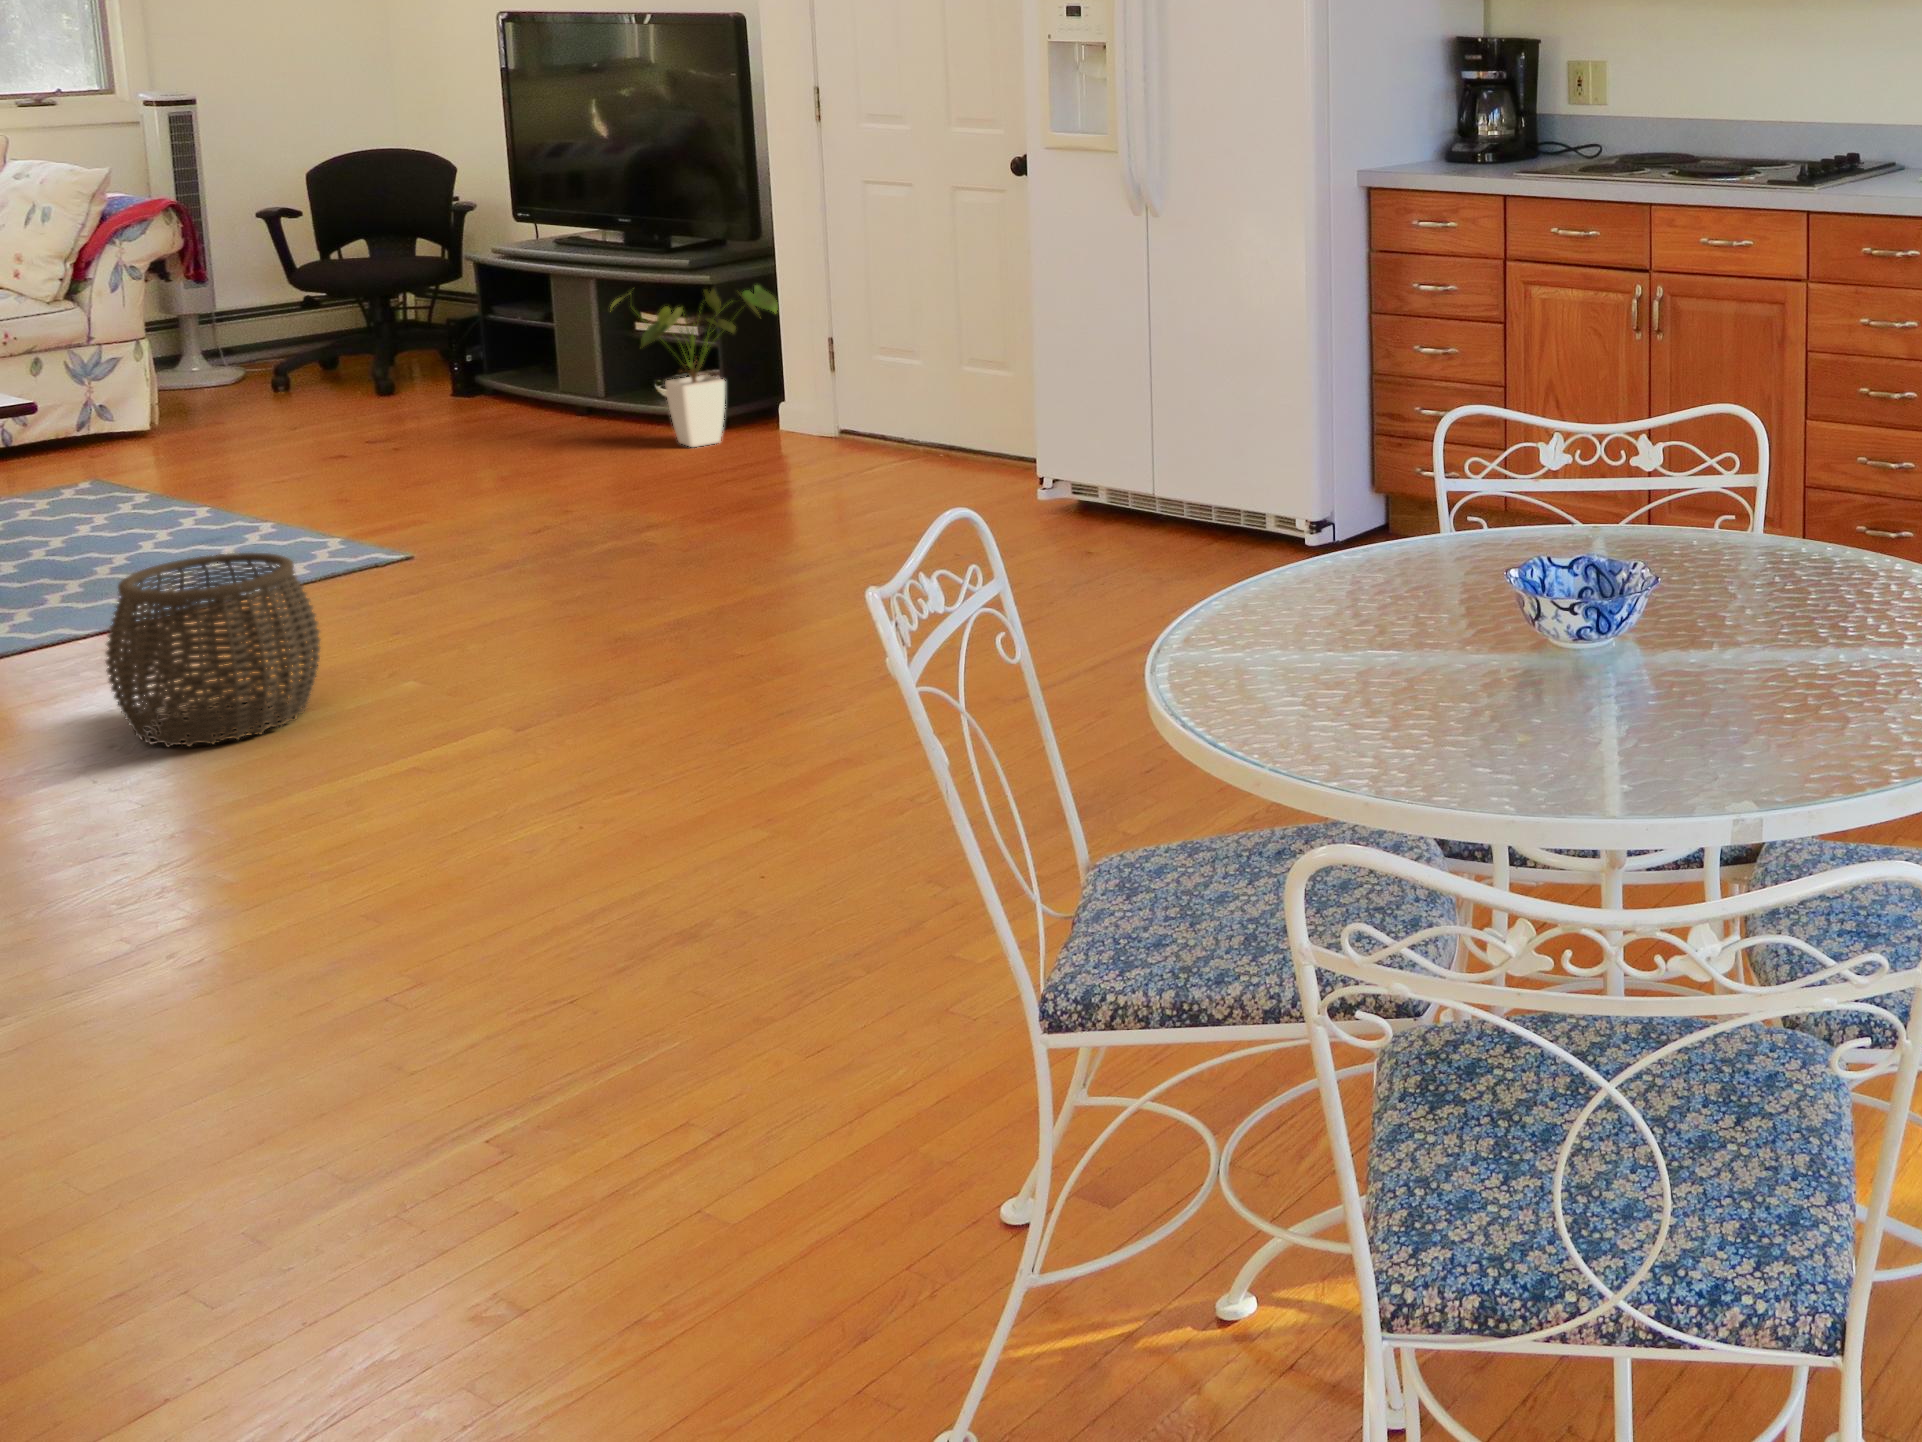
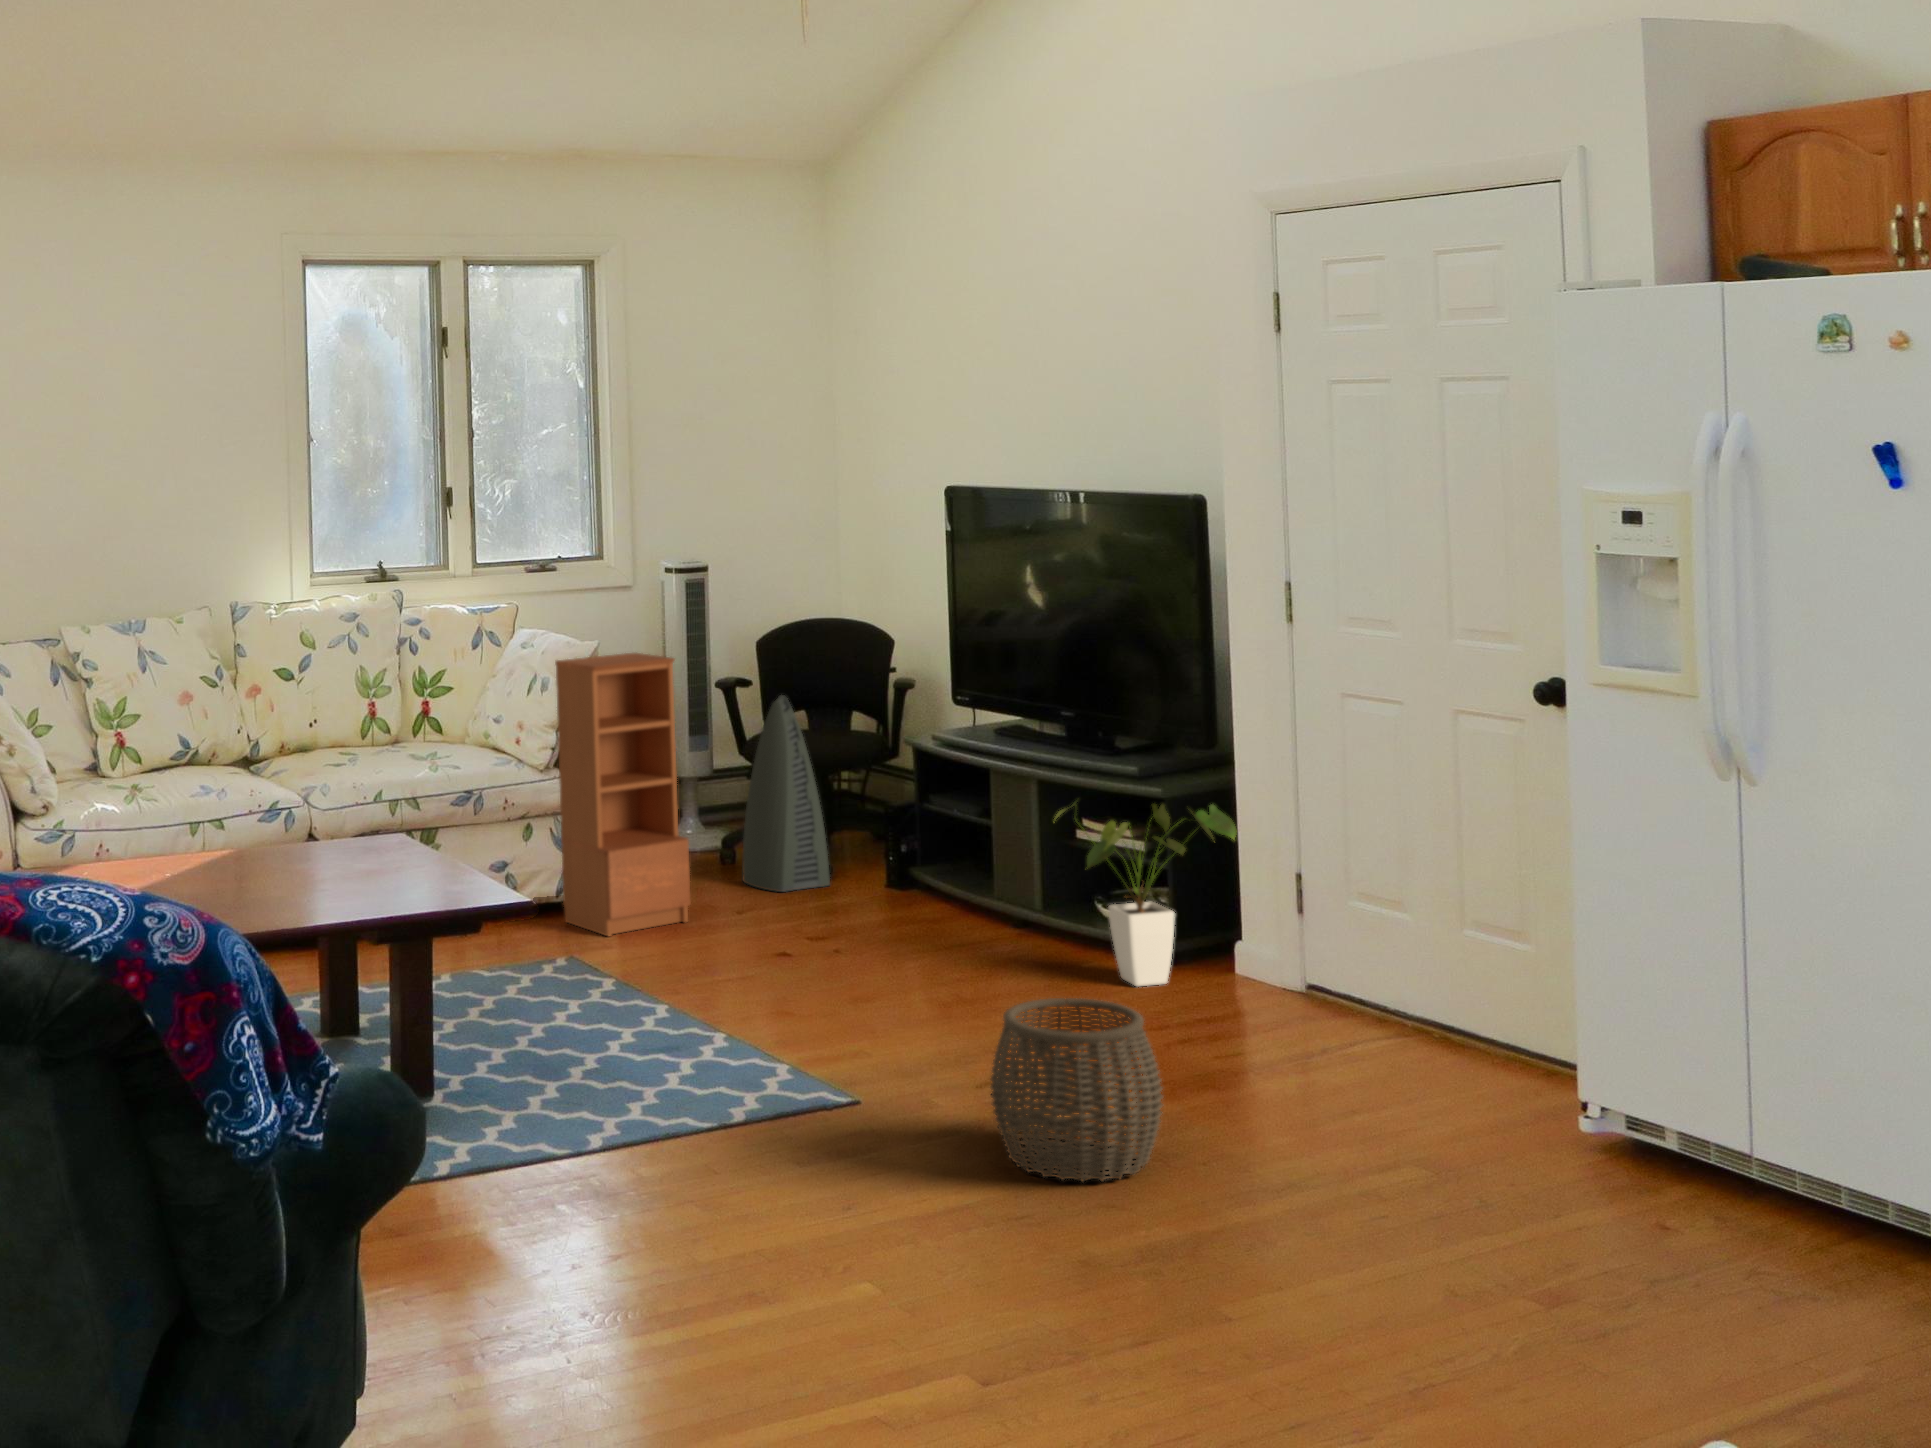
bookcase: none [53,179,236,463] -> present [555,653,690,936]
air purifier: none [297,221,395,410] -> present [742,695,830,892]
woven basket: present [106,553,320,747] -> present [991,998,1163,1182]

